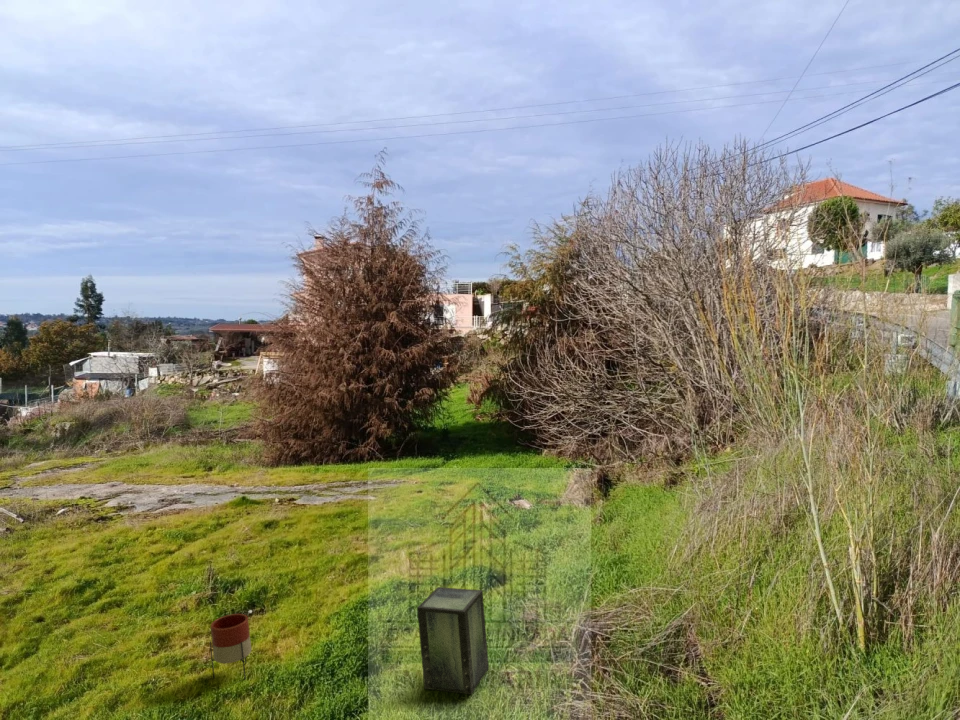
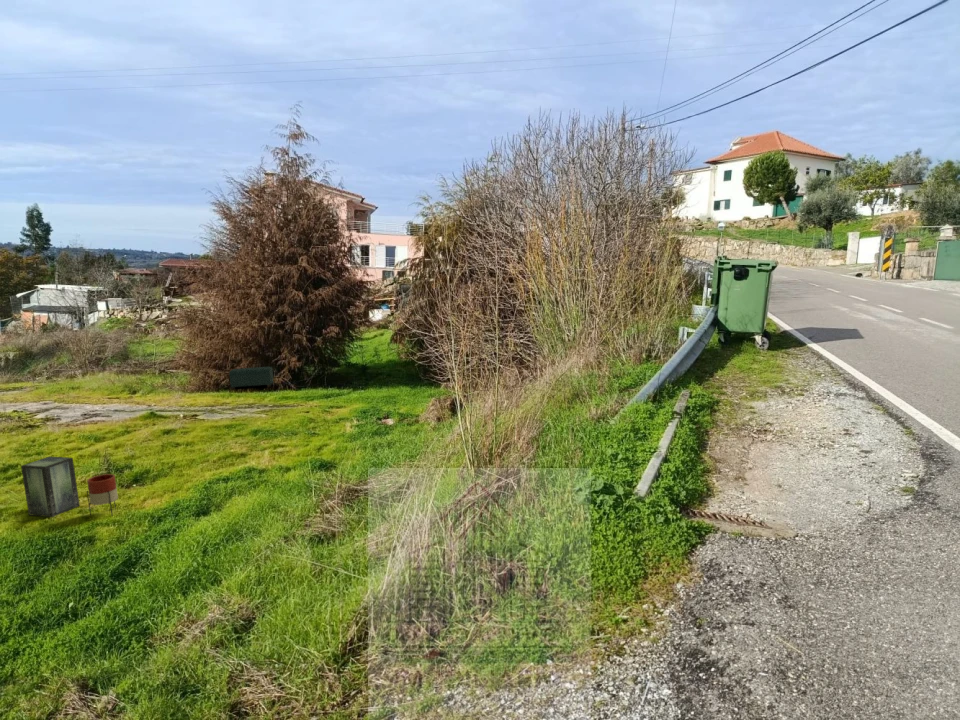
bench: none [312,436,360,463] -> present [229,367,274,389]
storage box: present [417,587,489,694] -> present [21,457,79,517]

